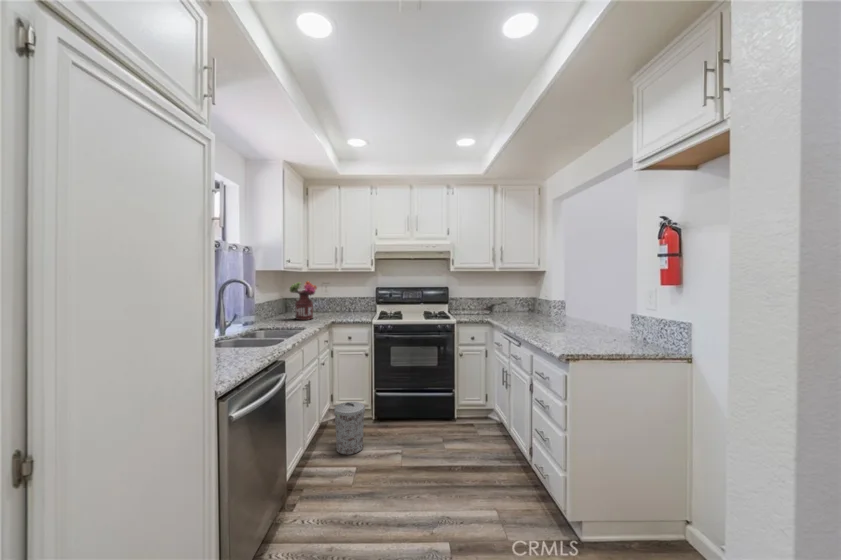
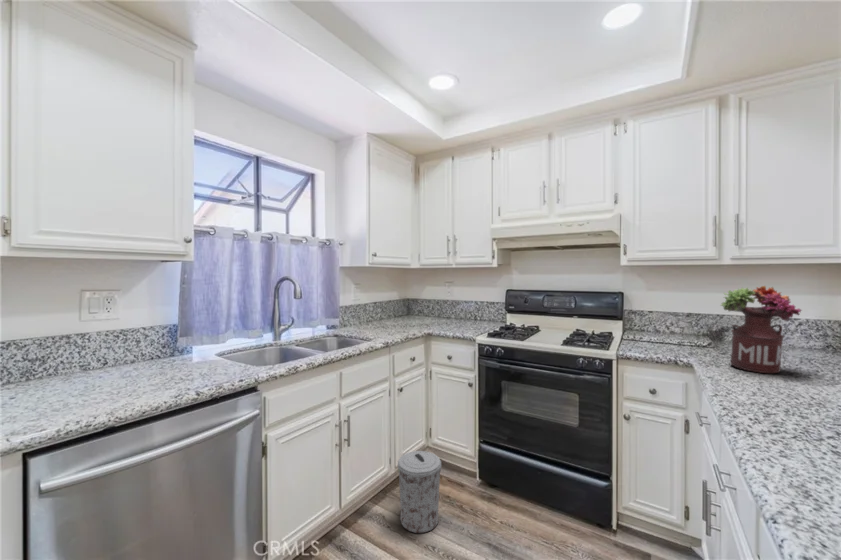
flower arrangement: present [290,281,317,320] -> present [721,286,801,373]

